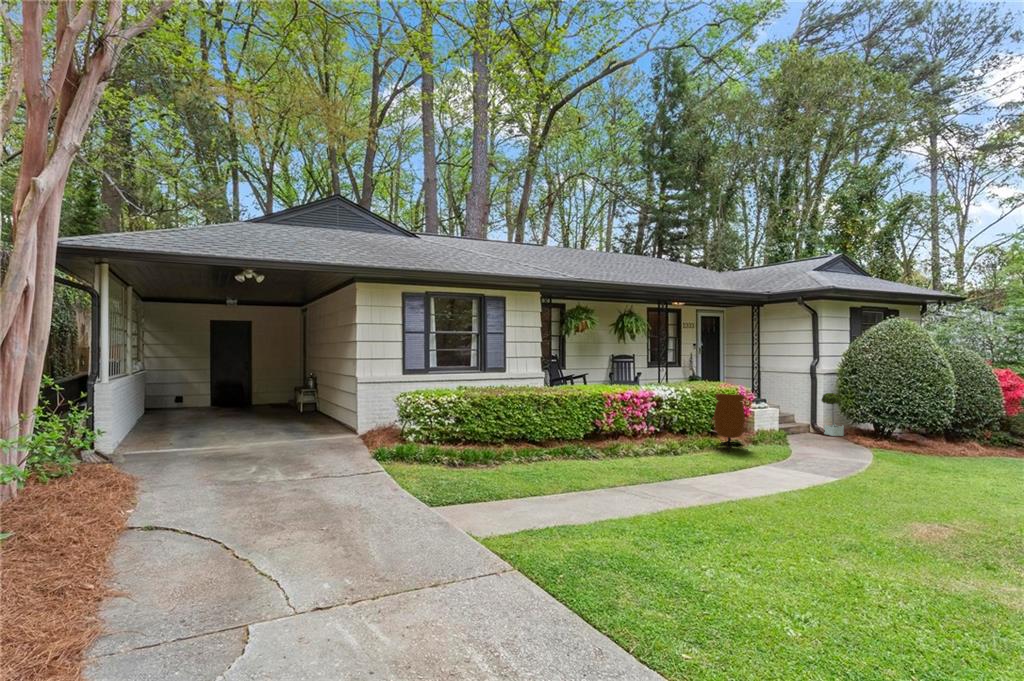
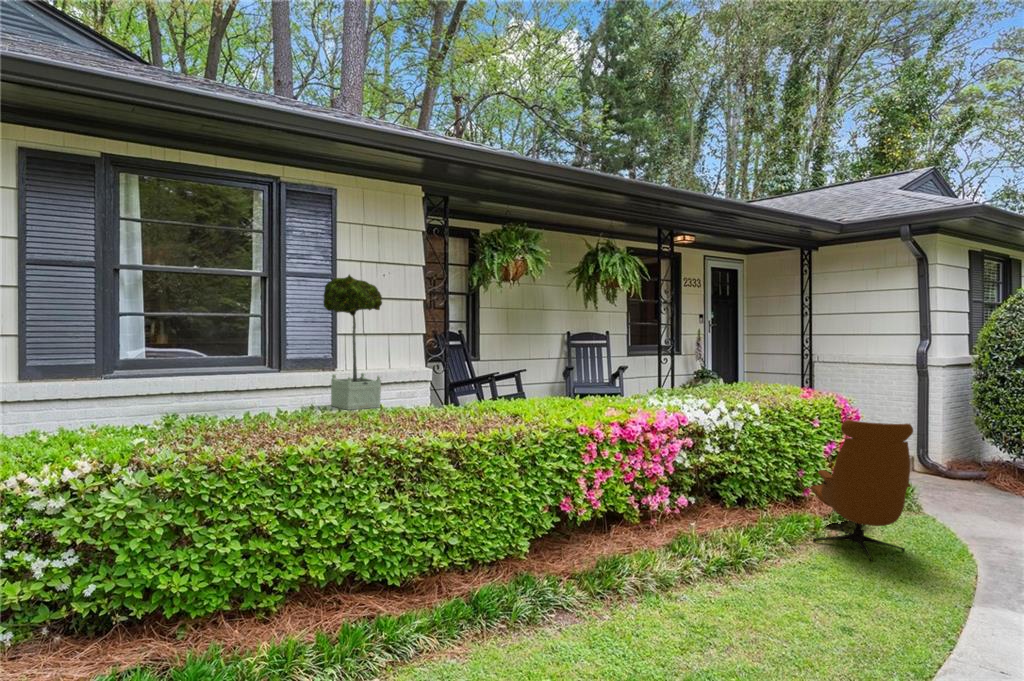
potted tree: present [822,393,844,436] -> present [323,275,382,410]

